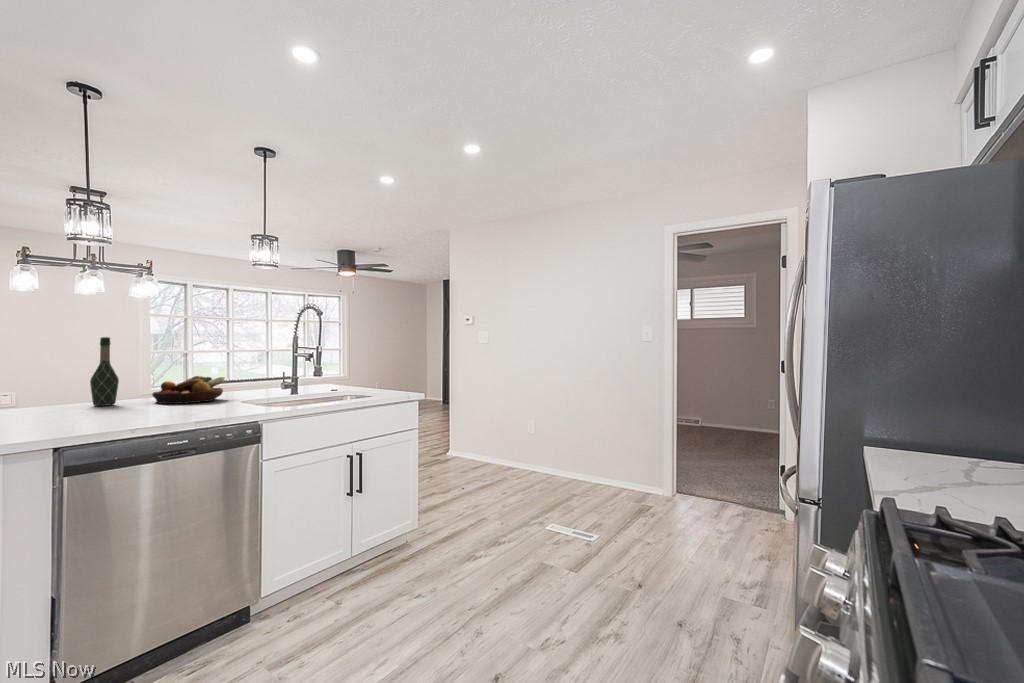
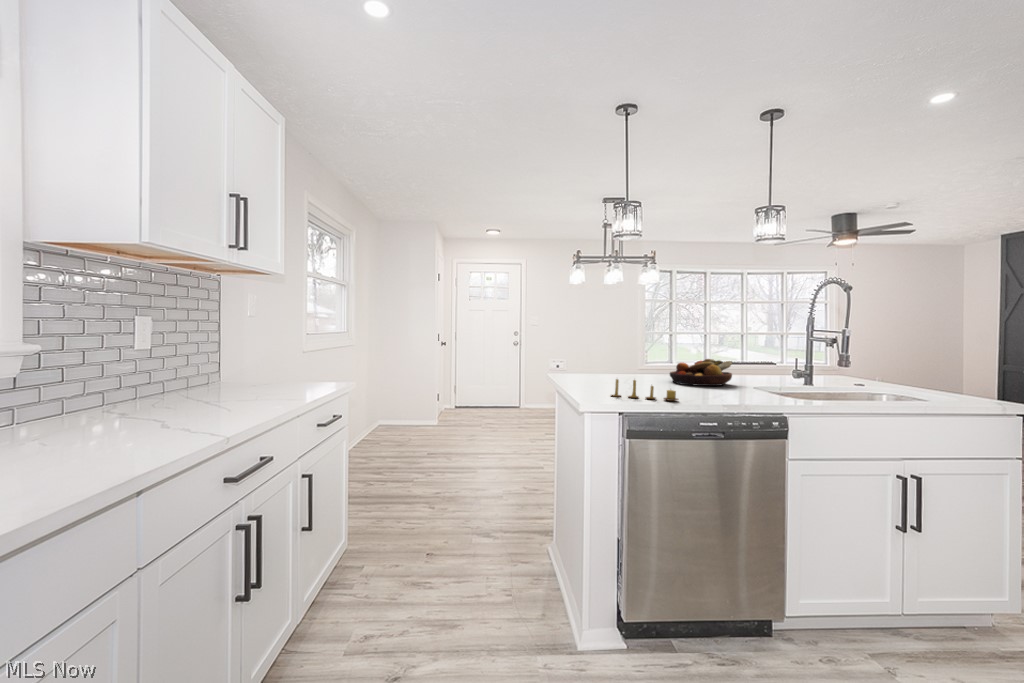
wine bottle: present [90,337,119,406] -> none [625,320,645,381]
candle: none [55,401,148,424] -> present [611,379,678,401]

